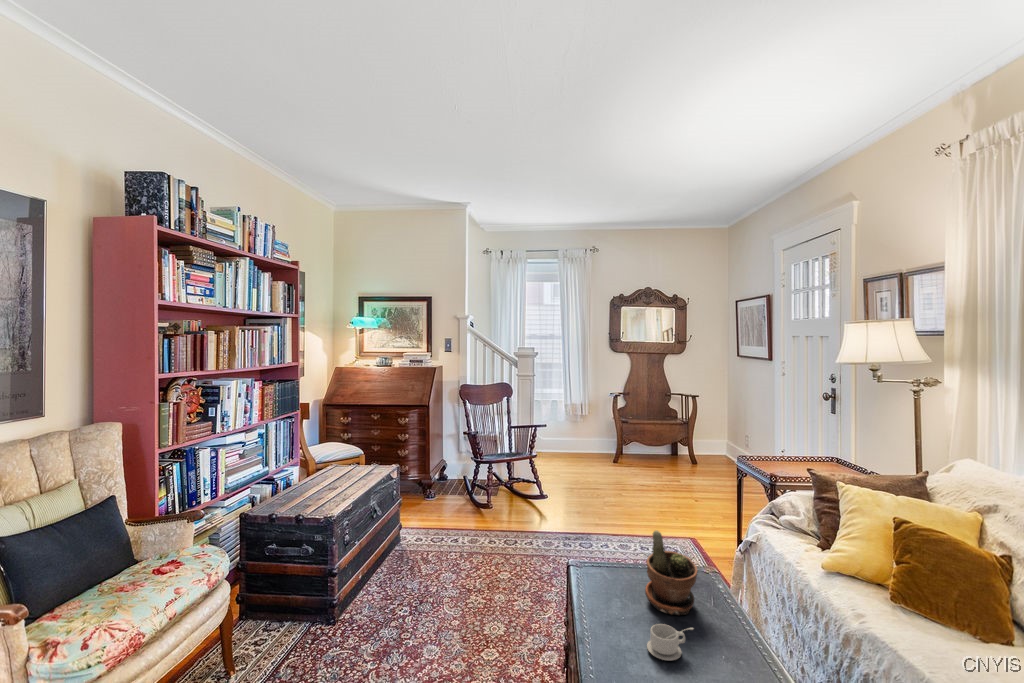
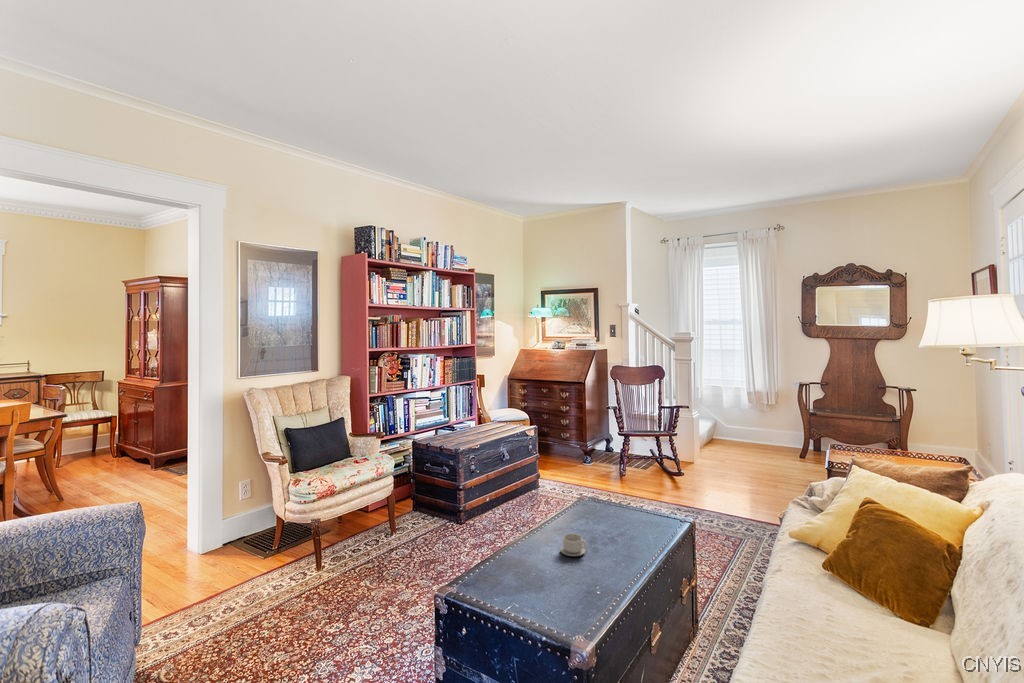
potted plant: present [645,530,698,615] -> none [598,472,639,542]

